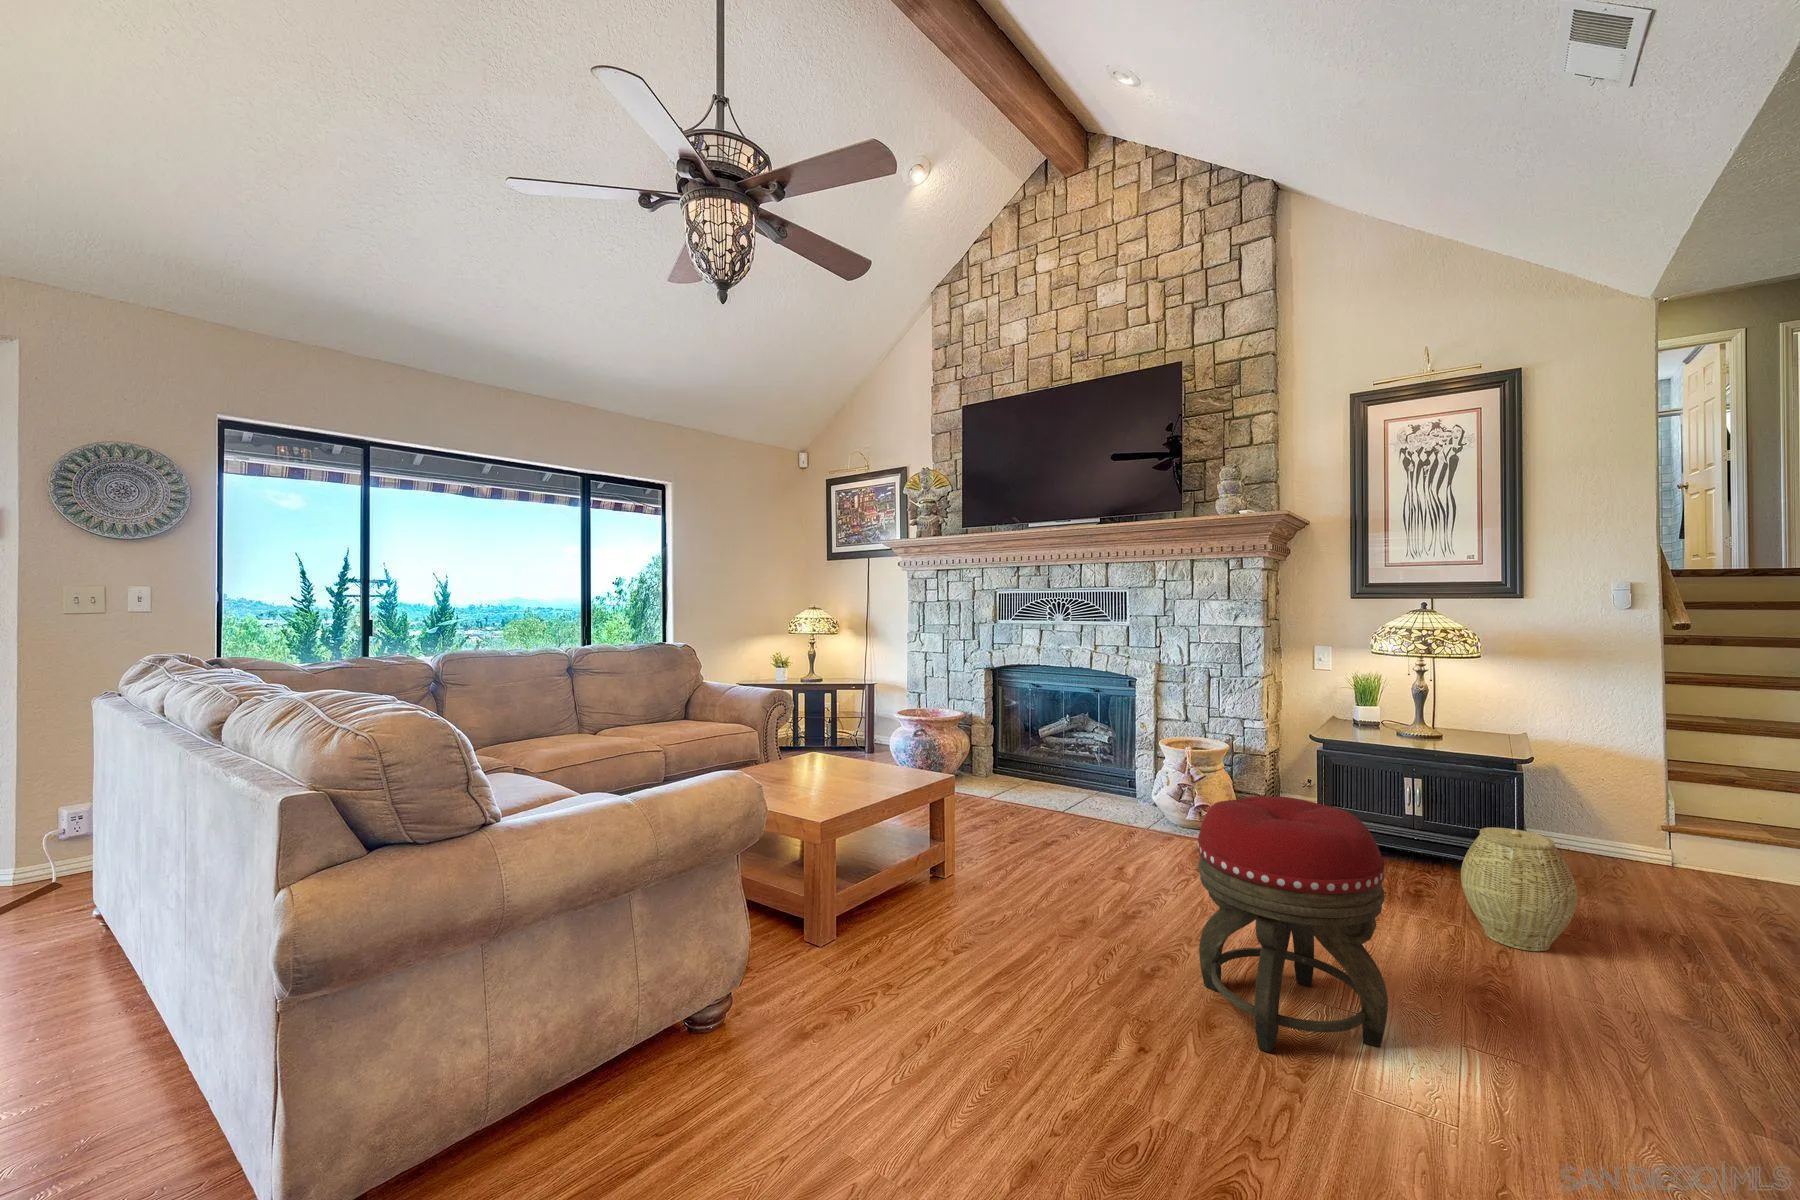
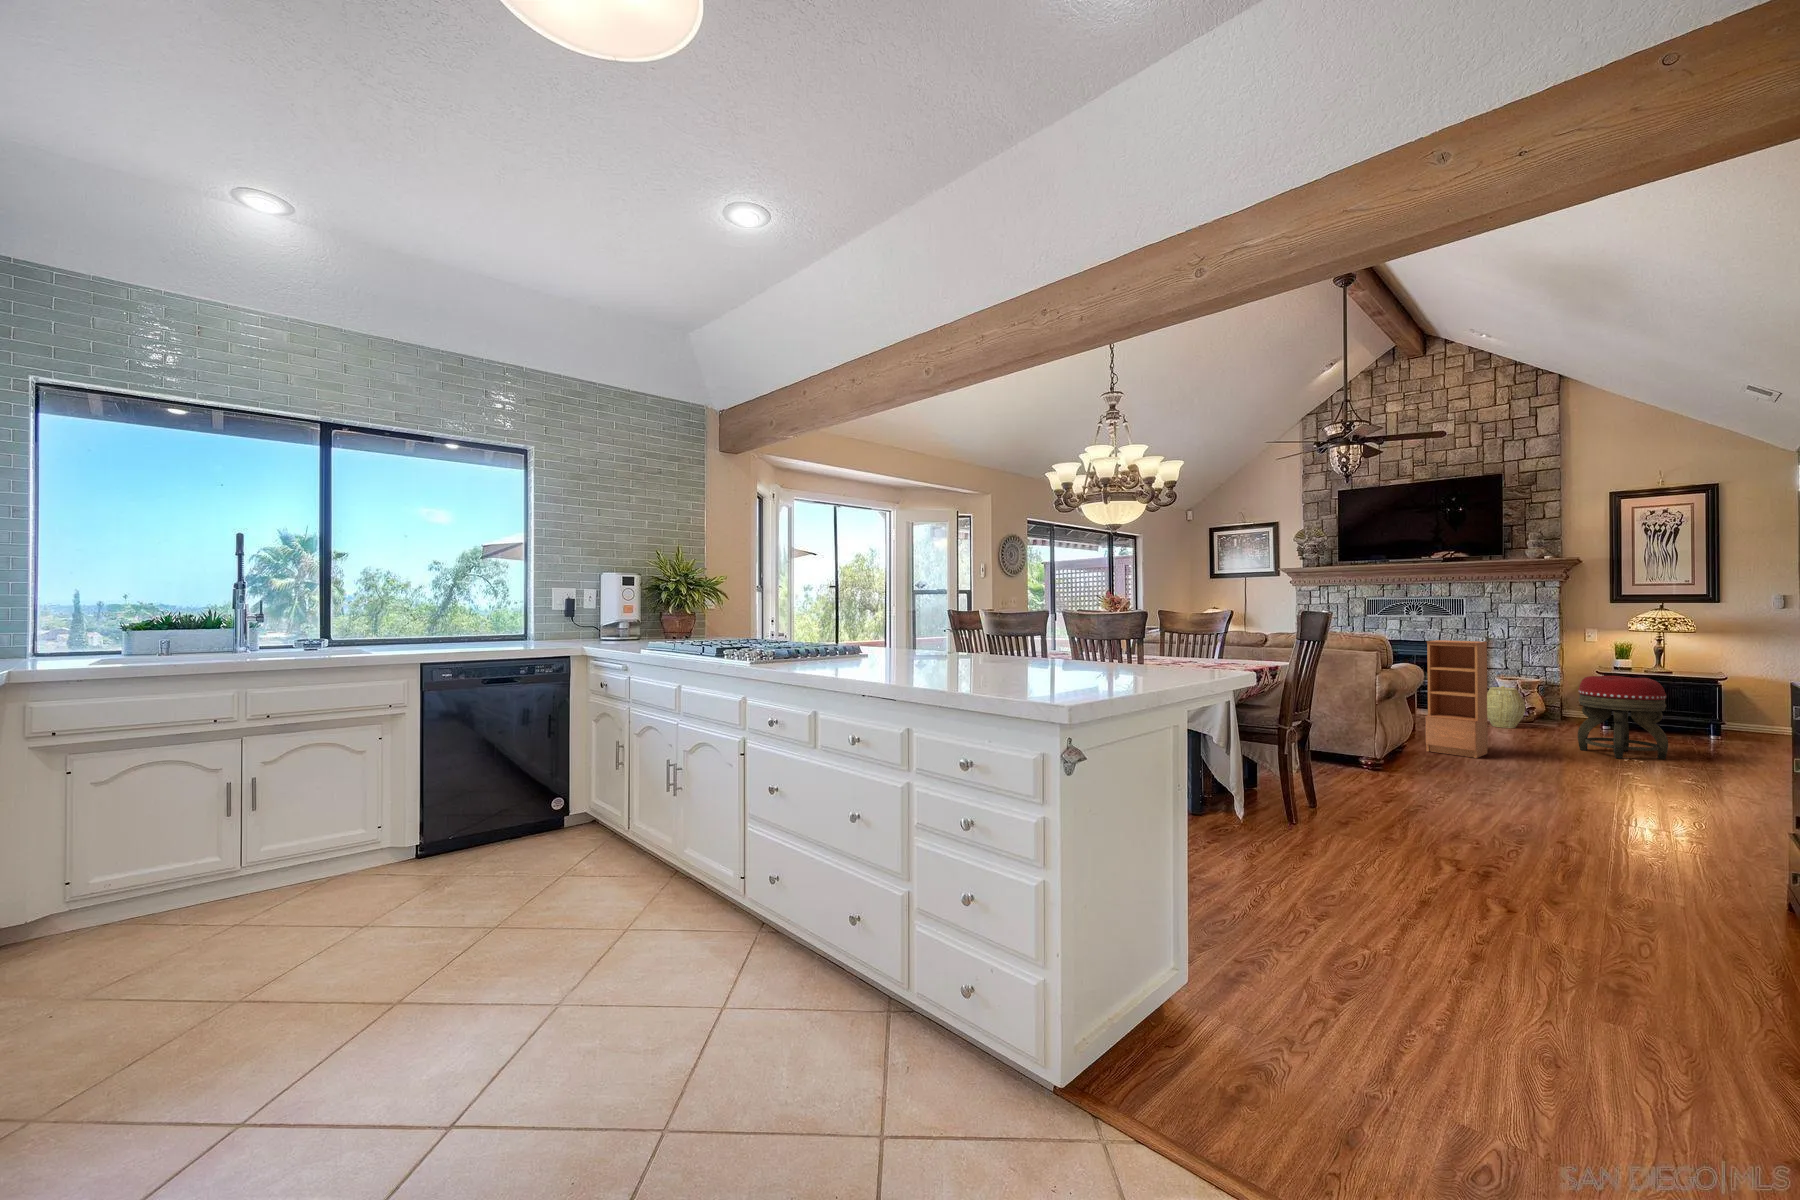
bookcase: none [795,713,949,1084] -> present [1425,640,1488,758]
woven basket: present [1461,827,1577,951] -> present [1487,686,1525,728]

